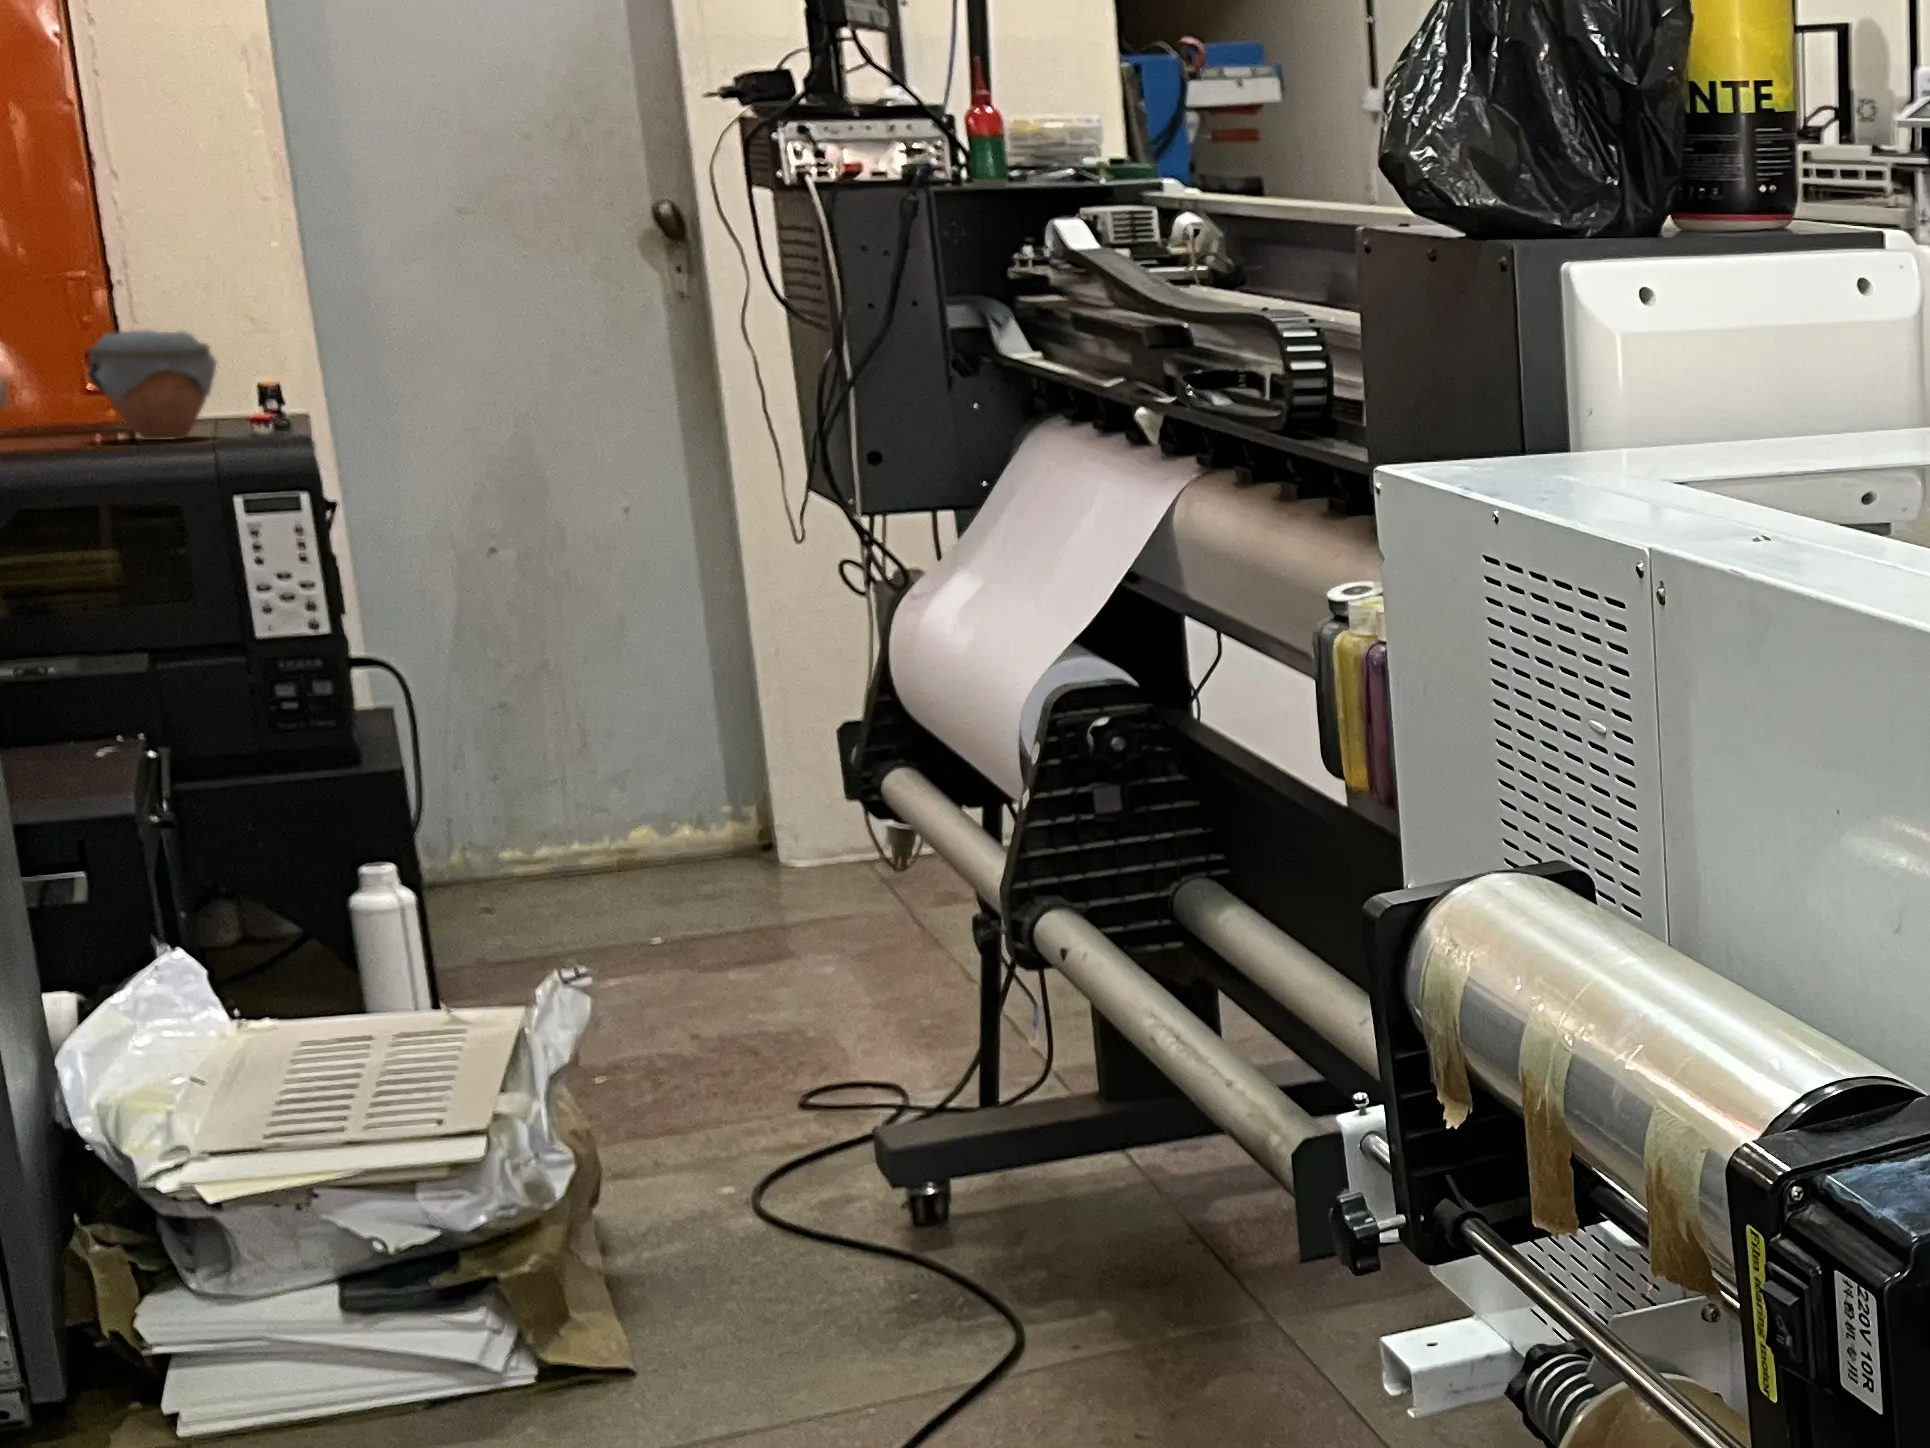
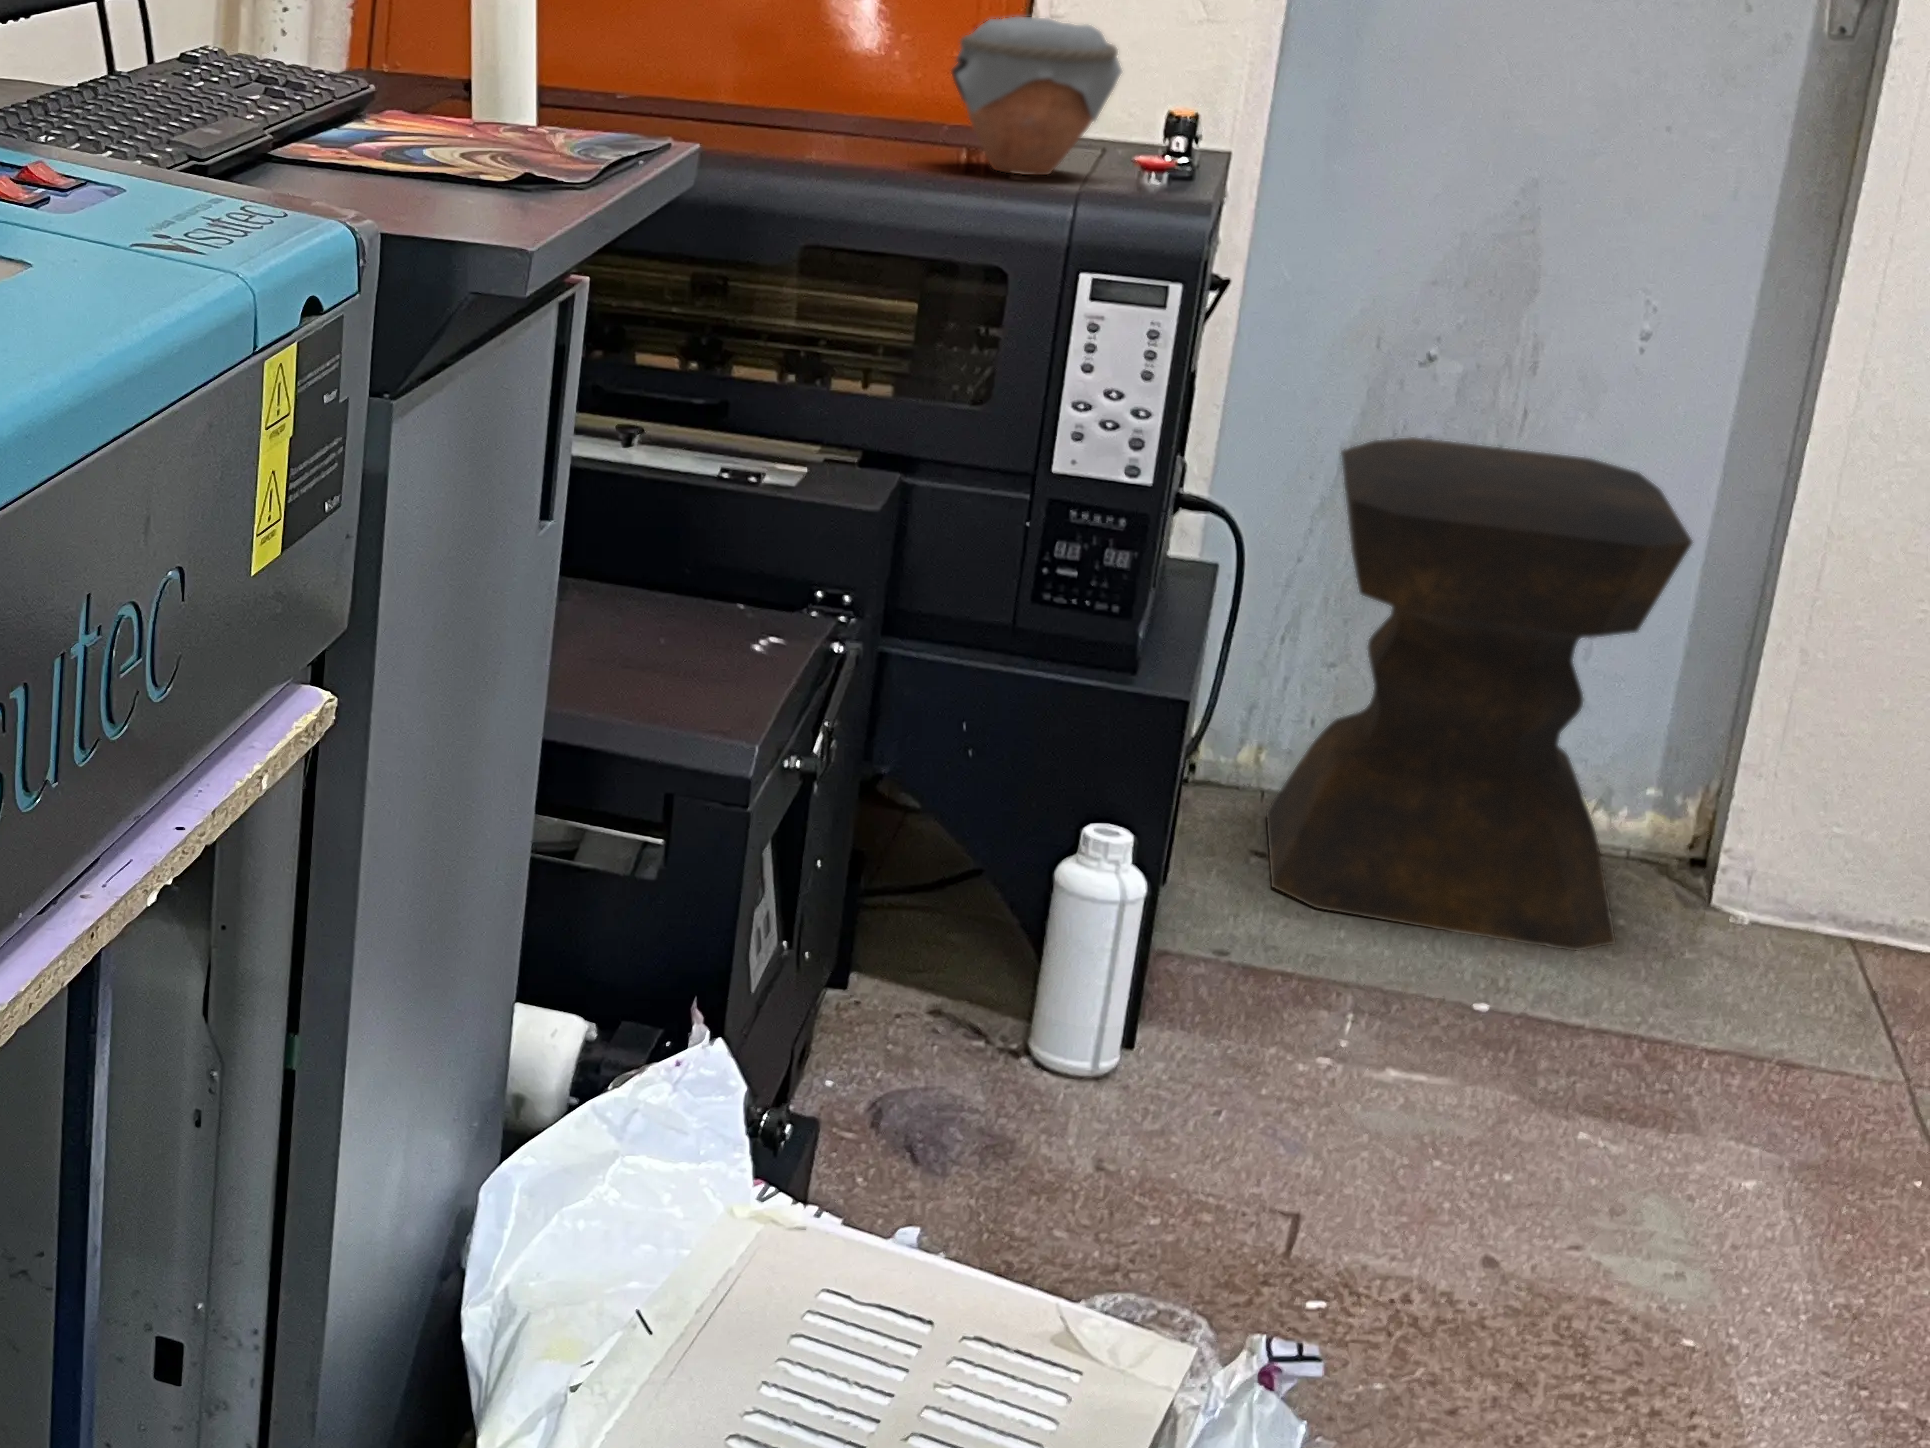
stool: none [452,595,728,925] -> present [1266,437,1692,951]

